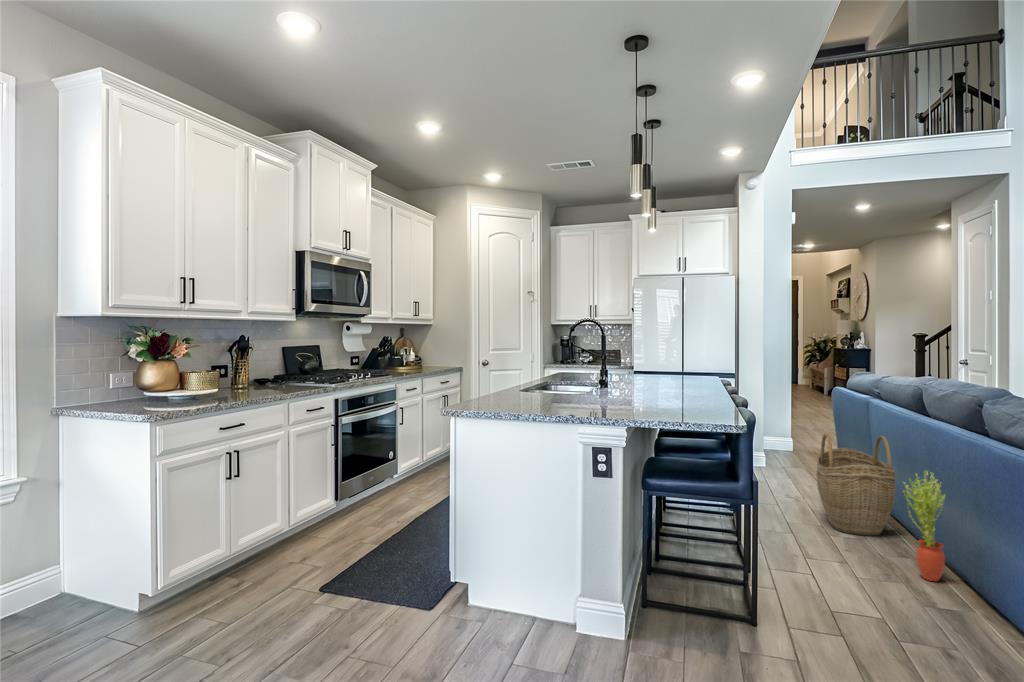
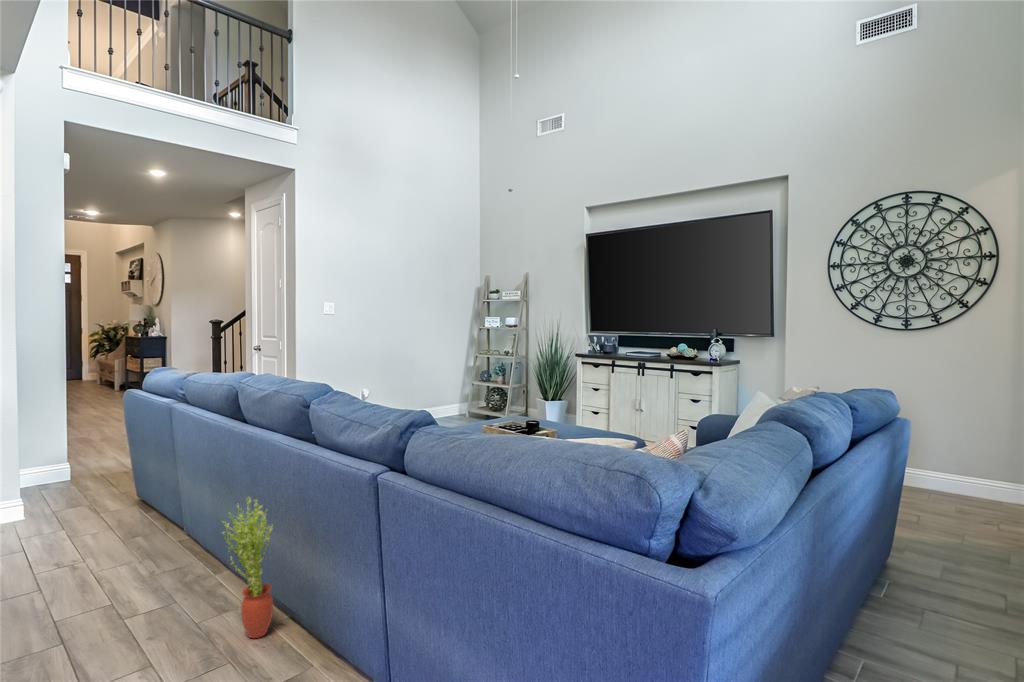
woven basket: present [817,433,896,536] -> none [99,454,209,601]

